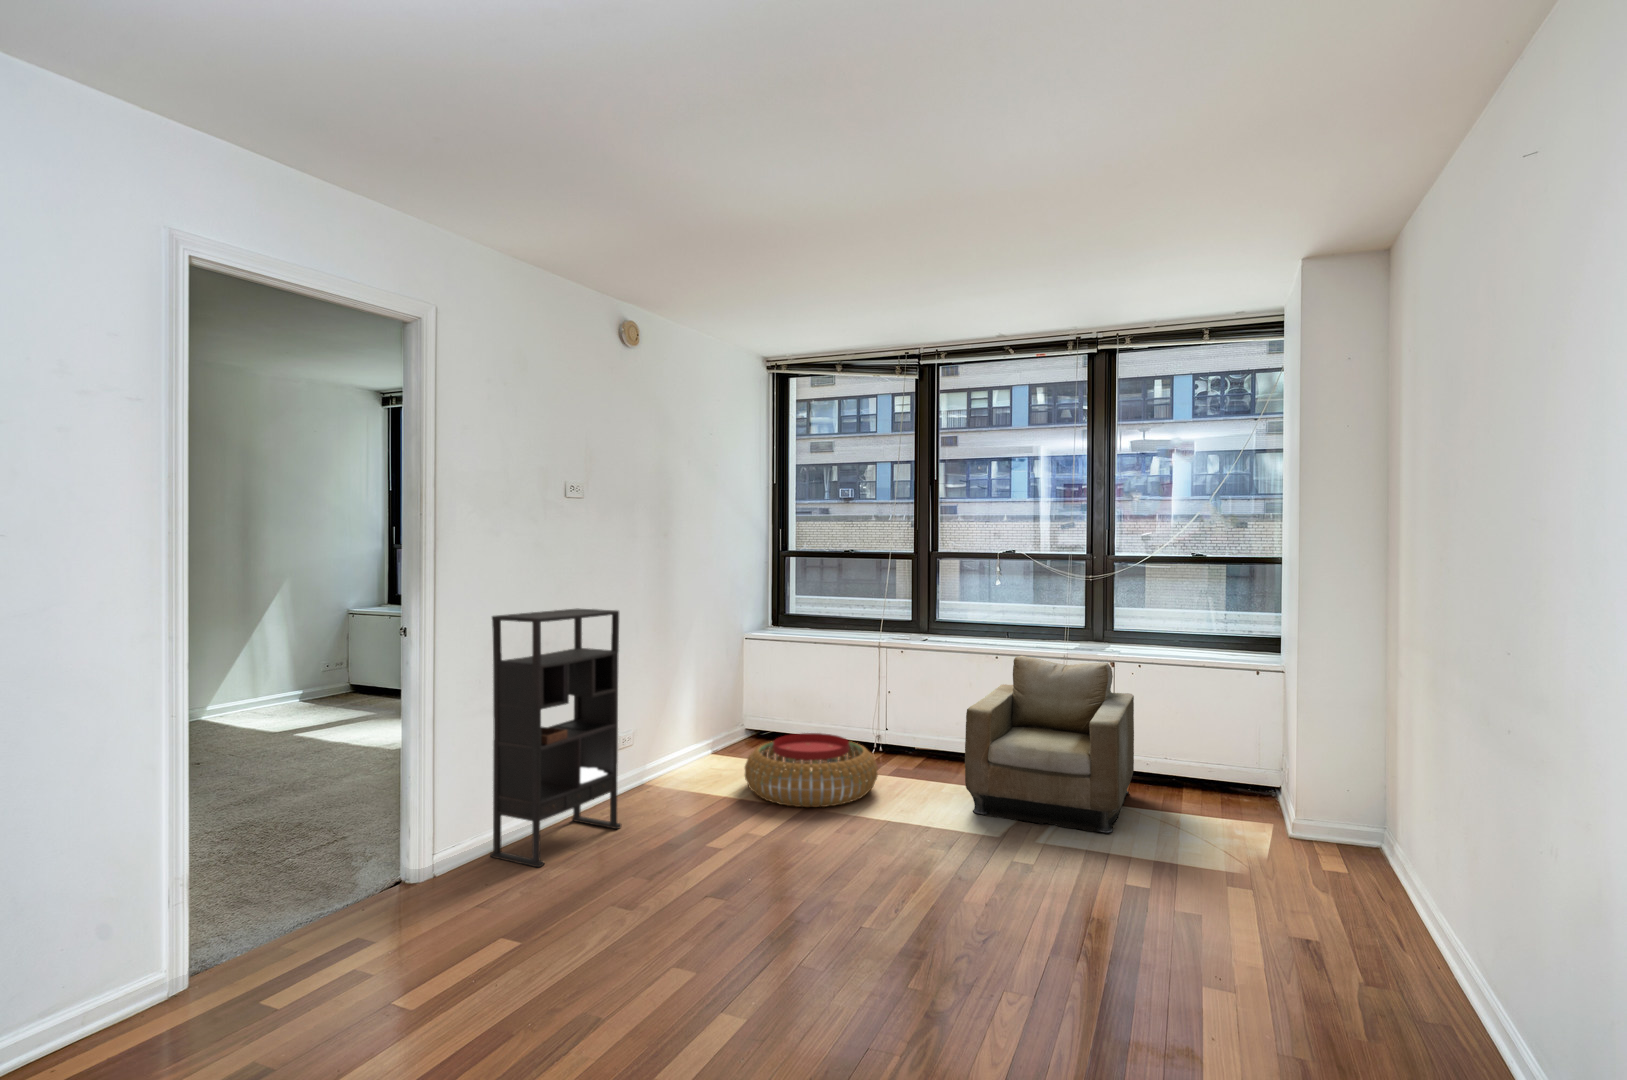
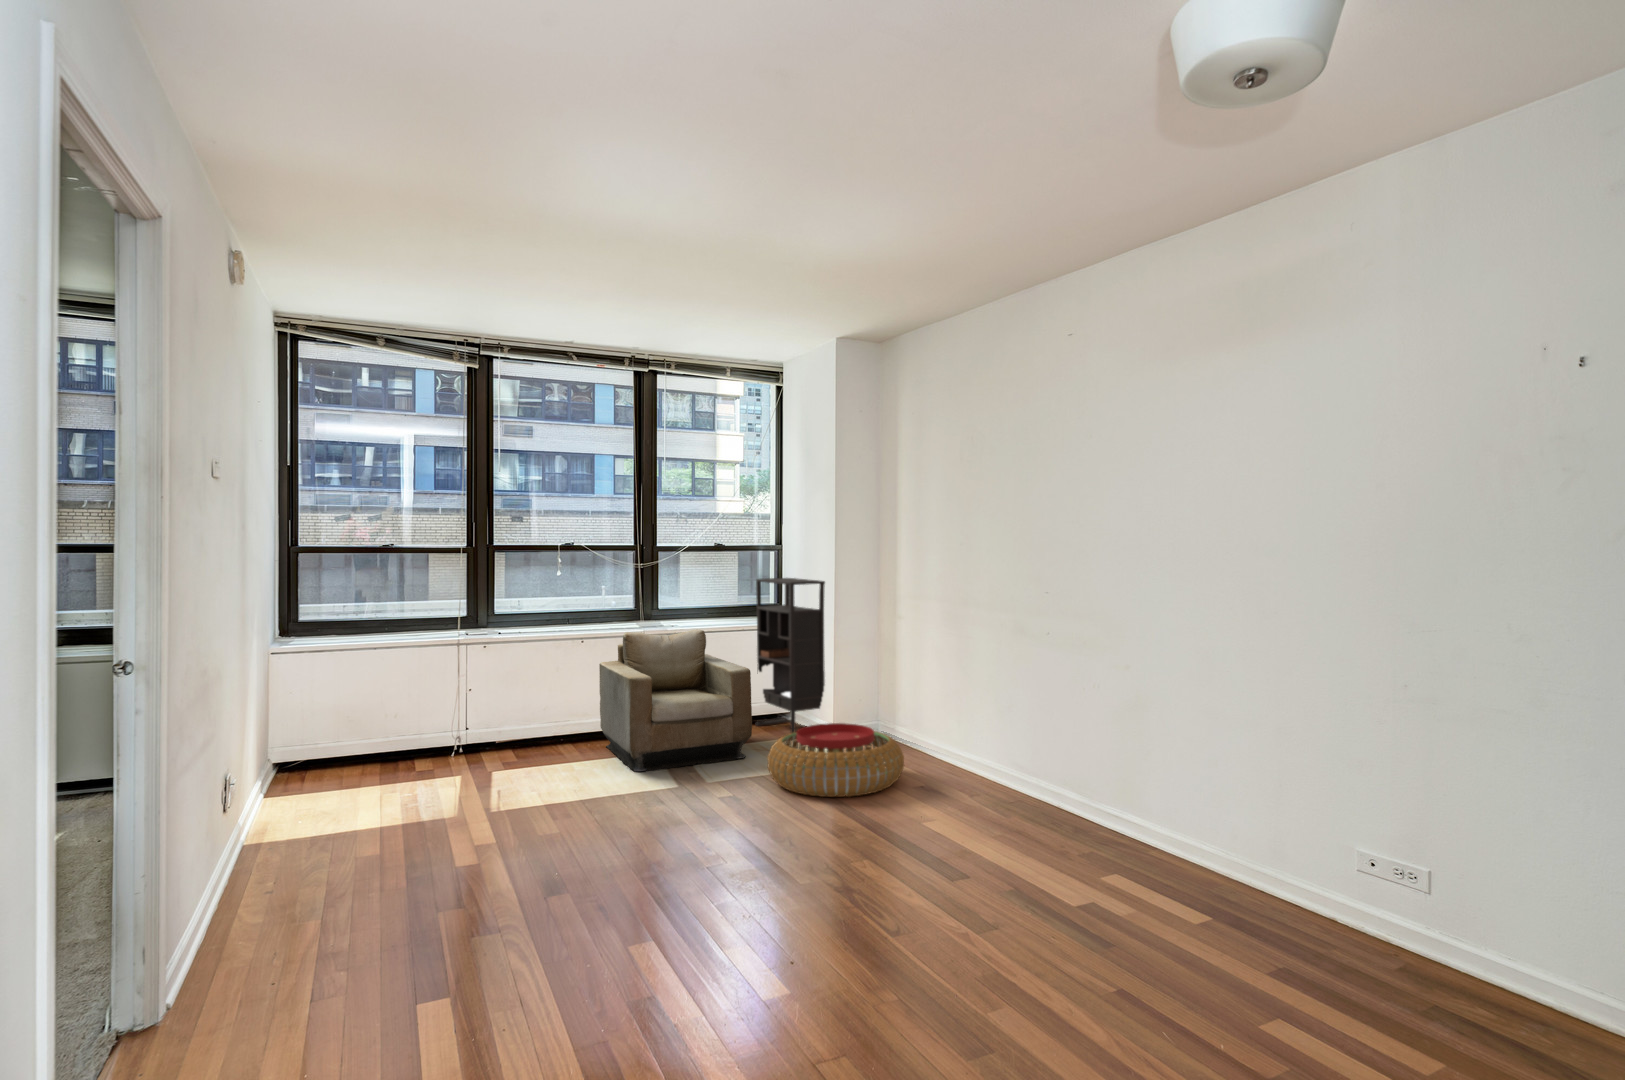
bookshelf: present [490,609,621,867] -> present [756,578,825,733]
pouf: present [745,733,878,807] -> present [768,723,904,797]

